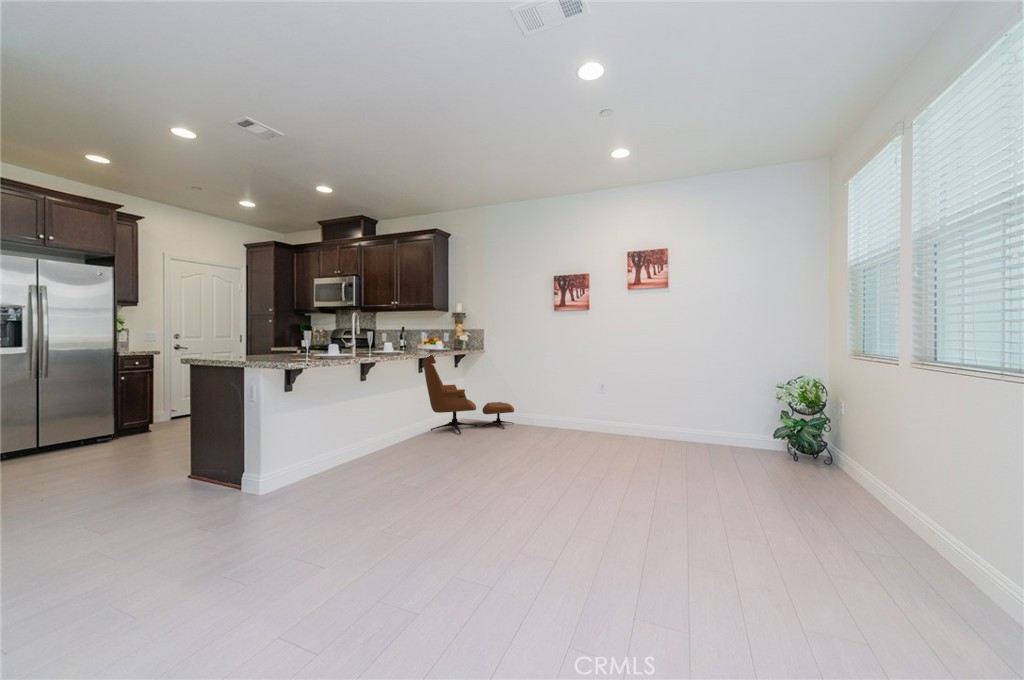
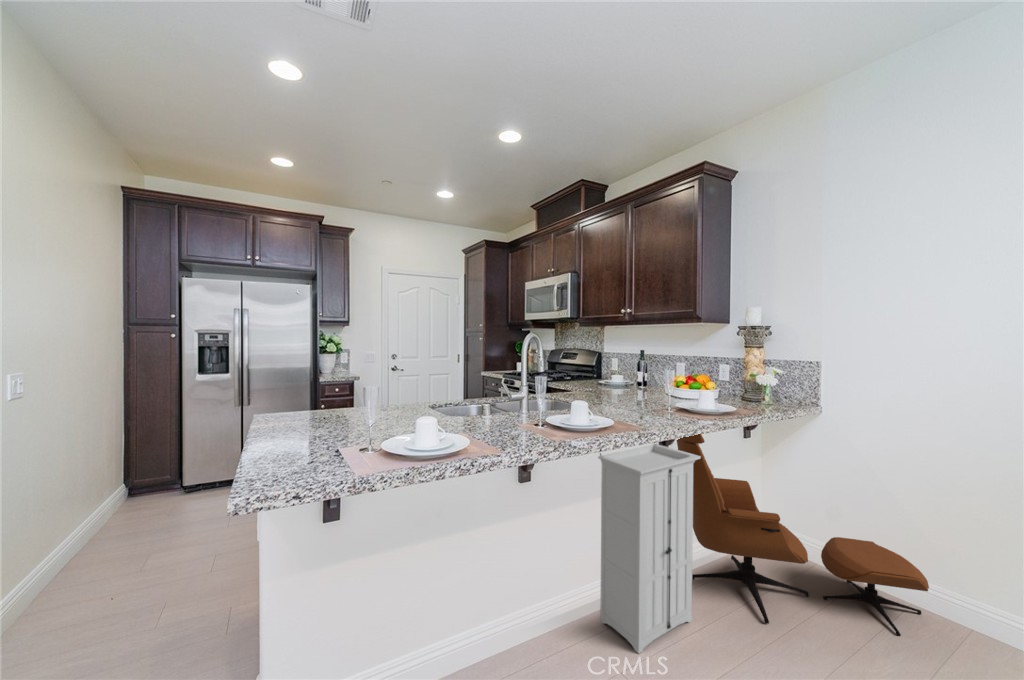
storage cabinet: none [390,364,434,448] -> present [598,442,700,654]

